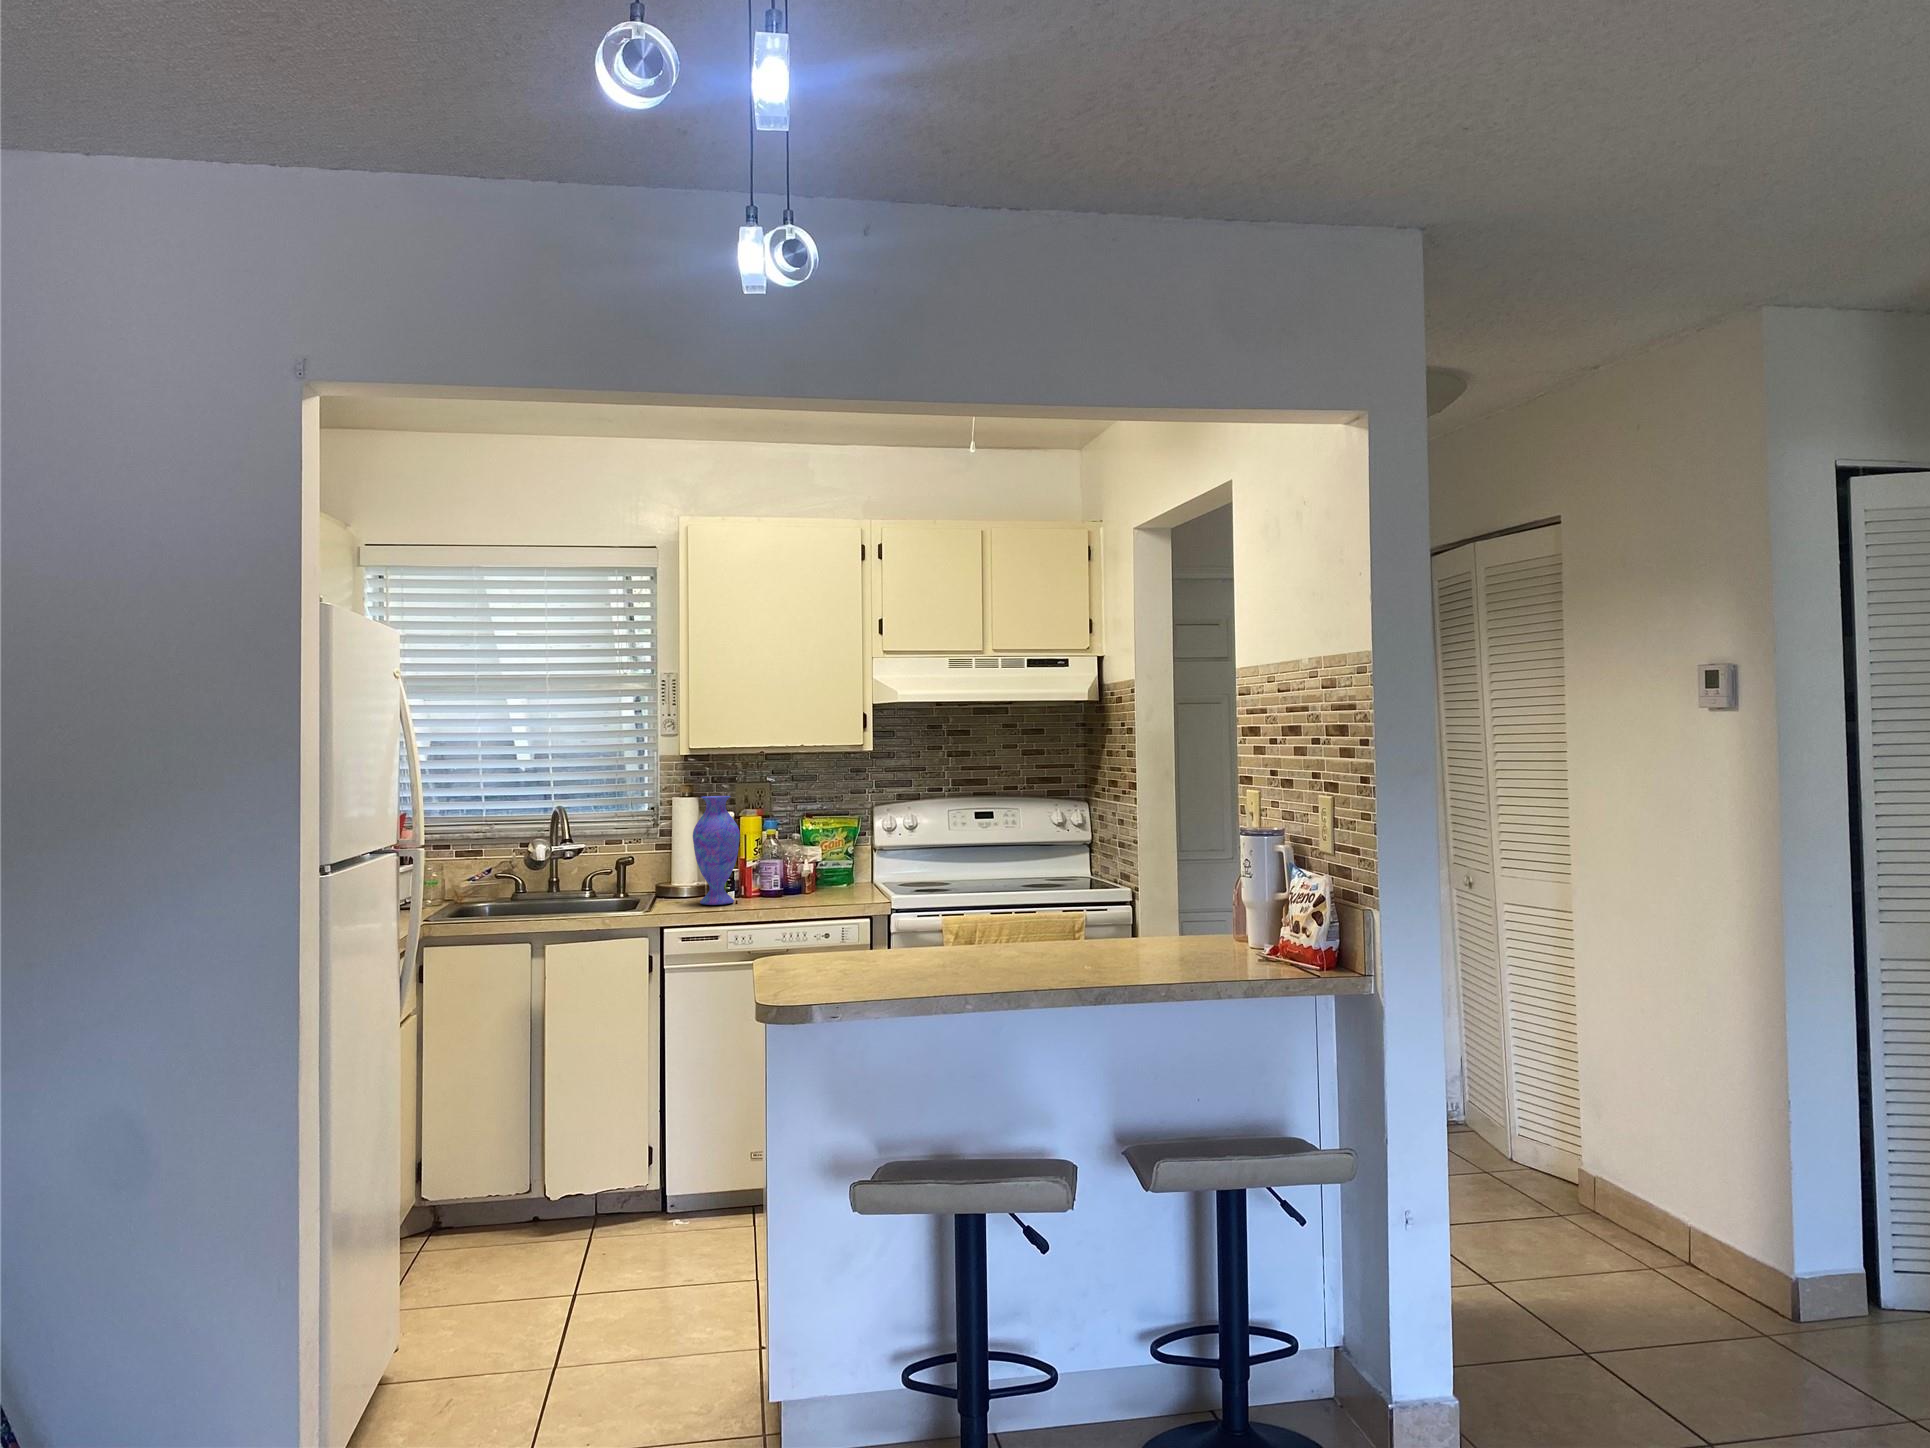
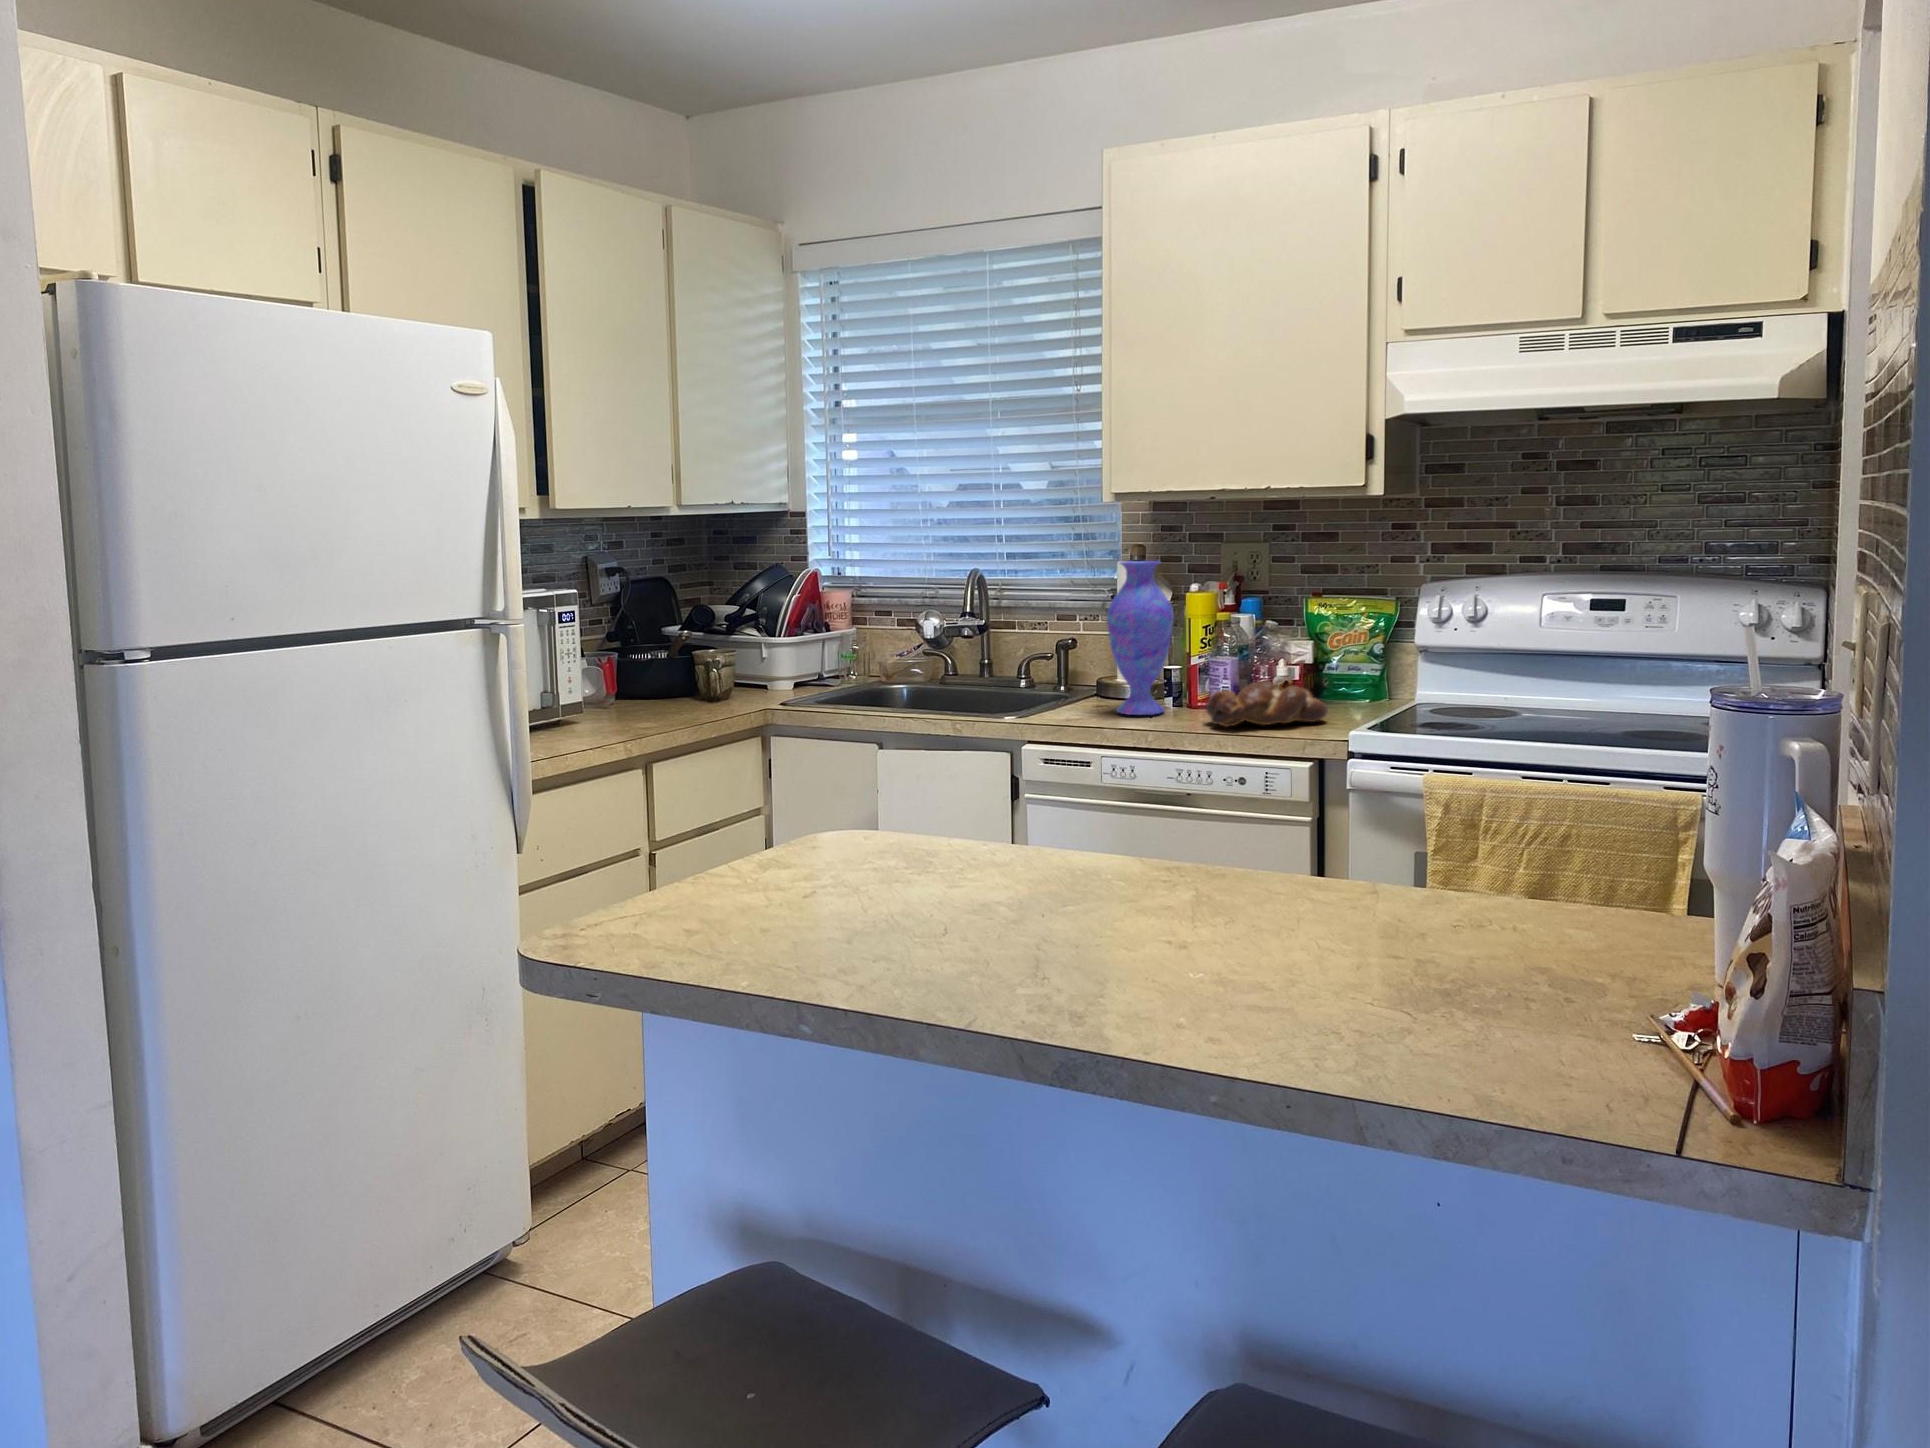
bread loaf: none [775,873,850,905] -> present [1206,681,1328,727]

